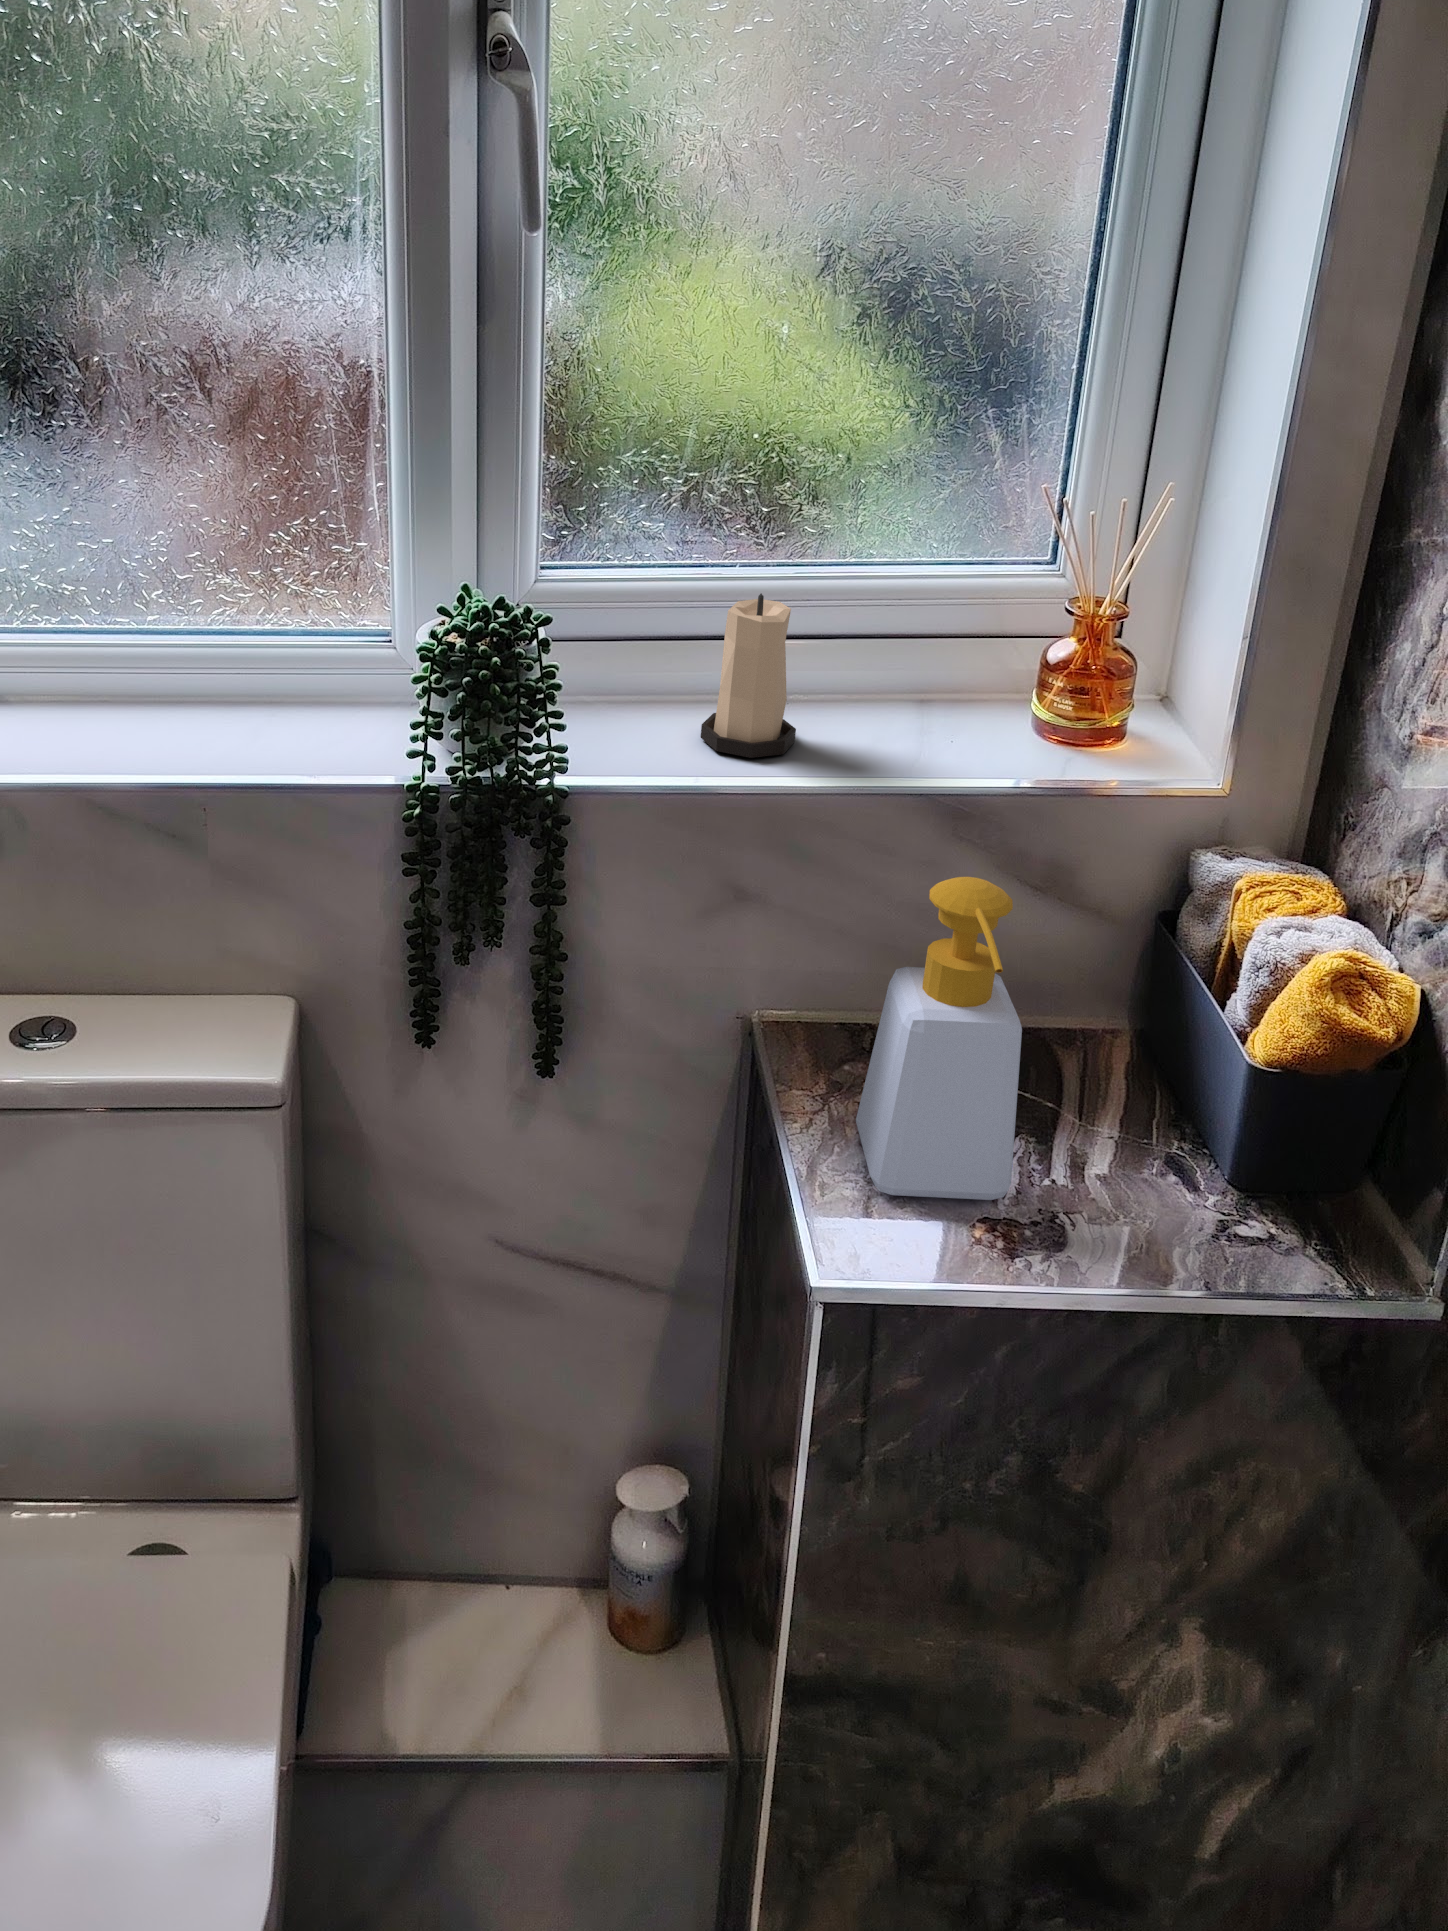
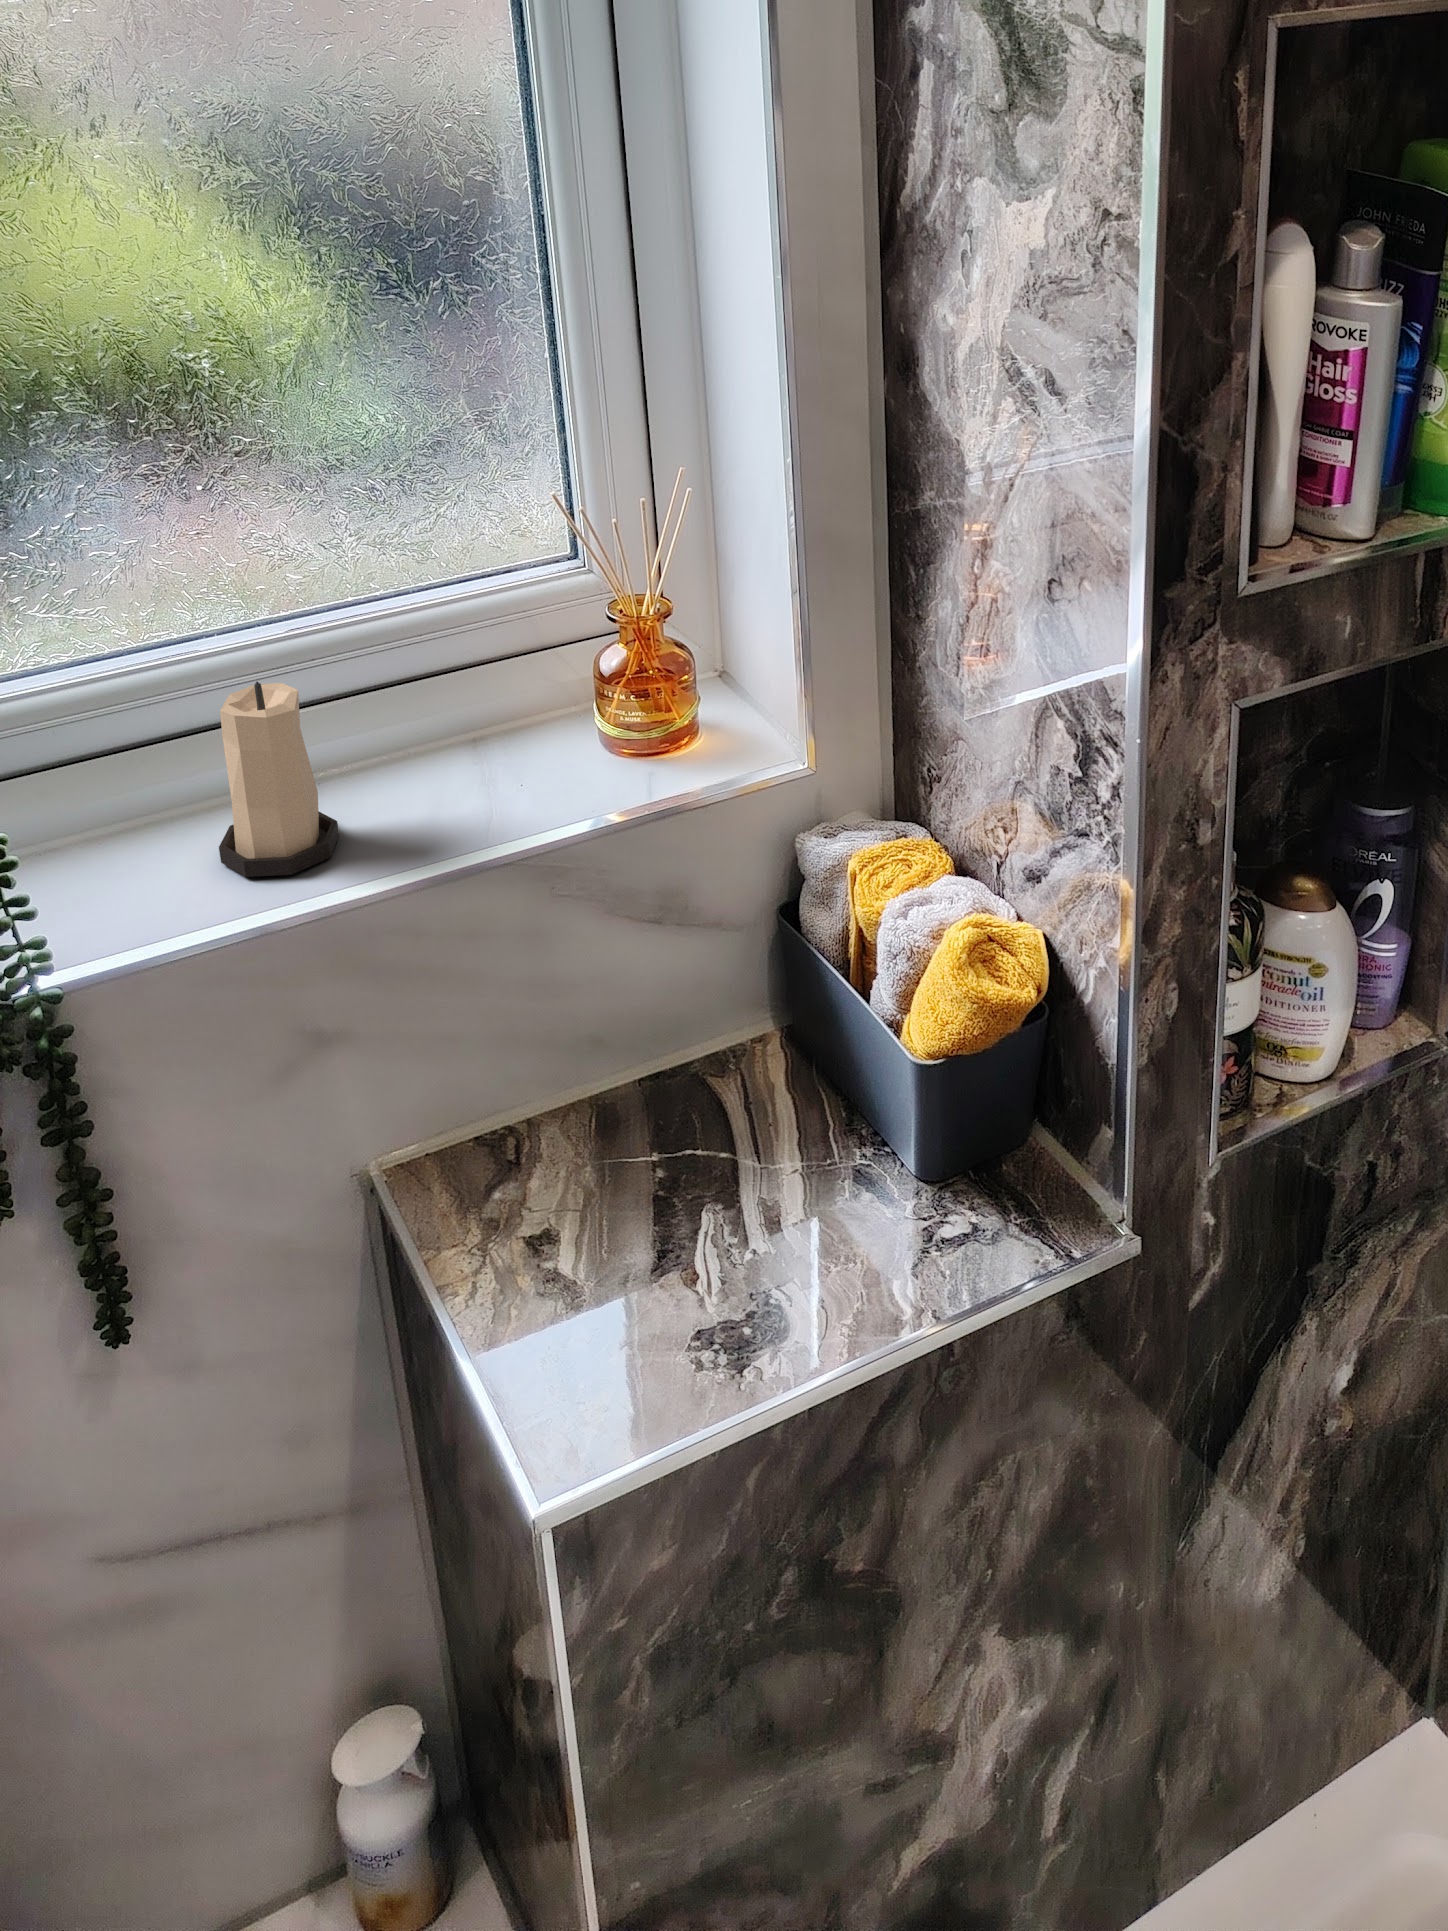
soap bottle: present [856,877,1022,1200] -> none [525,967,714,1349]

